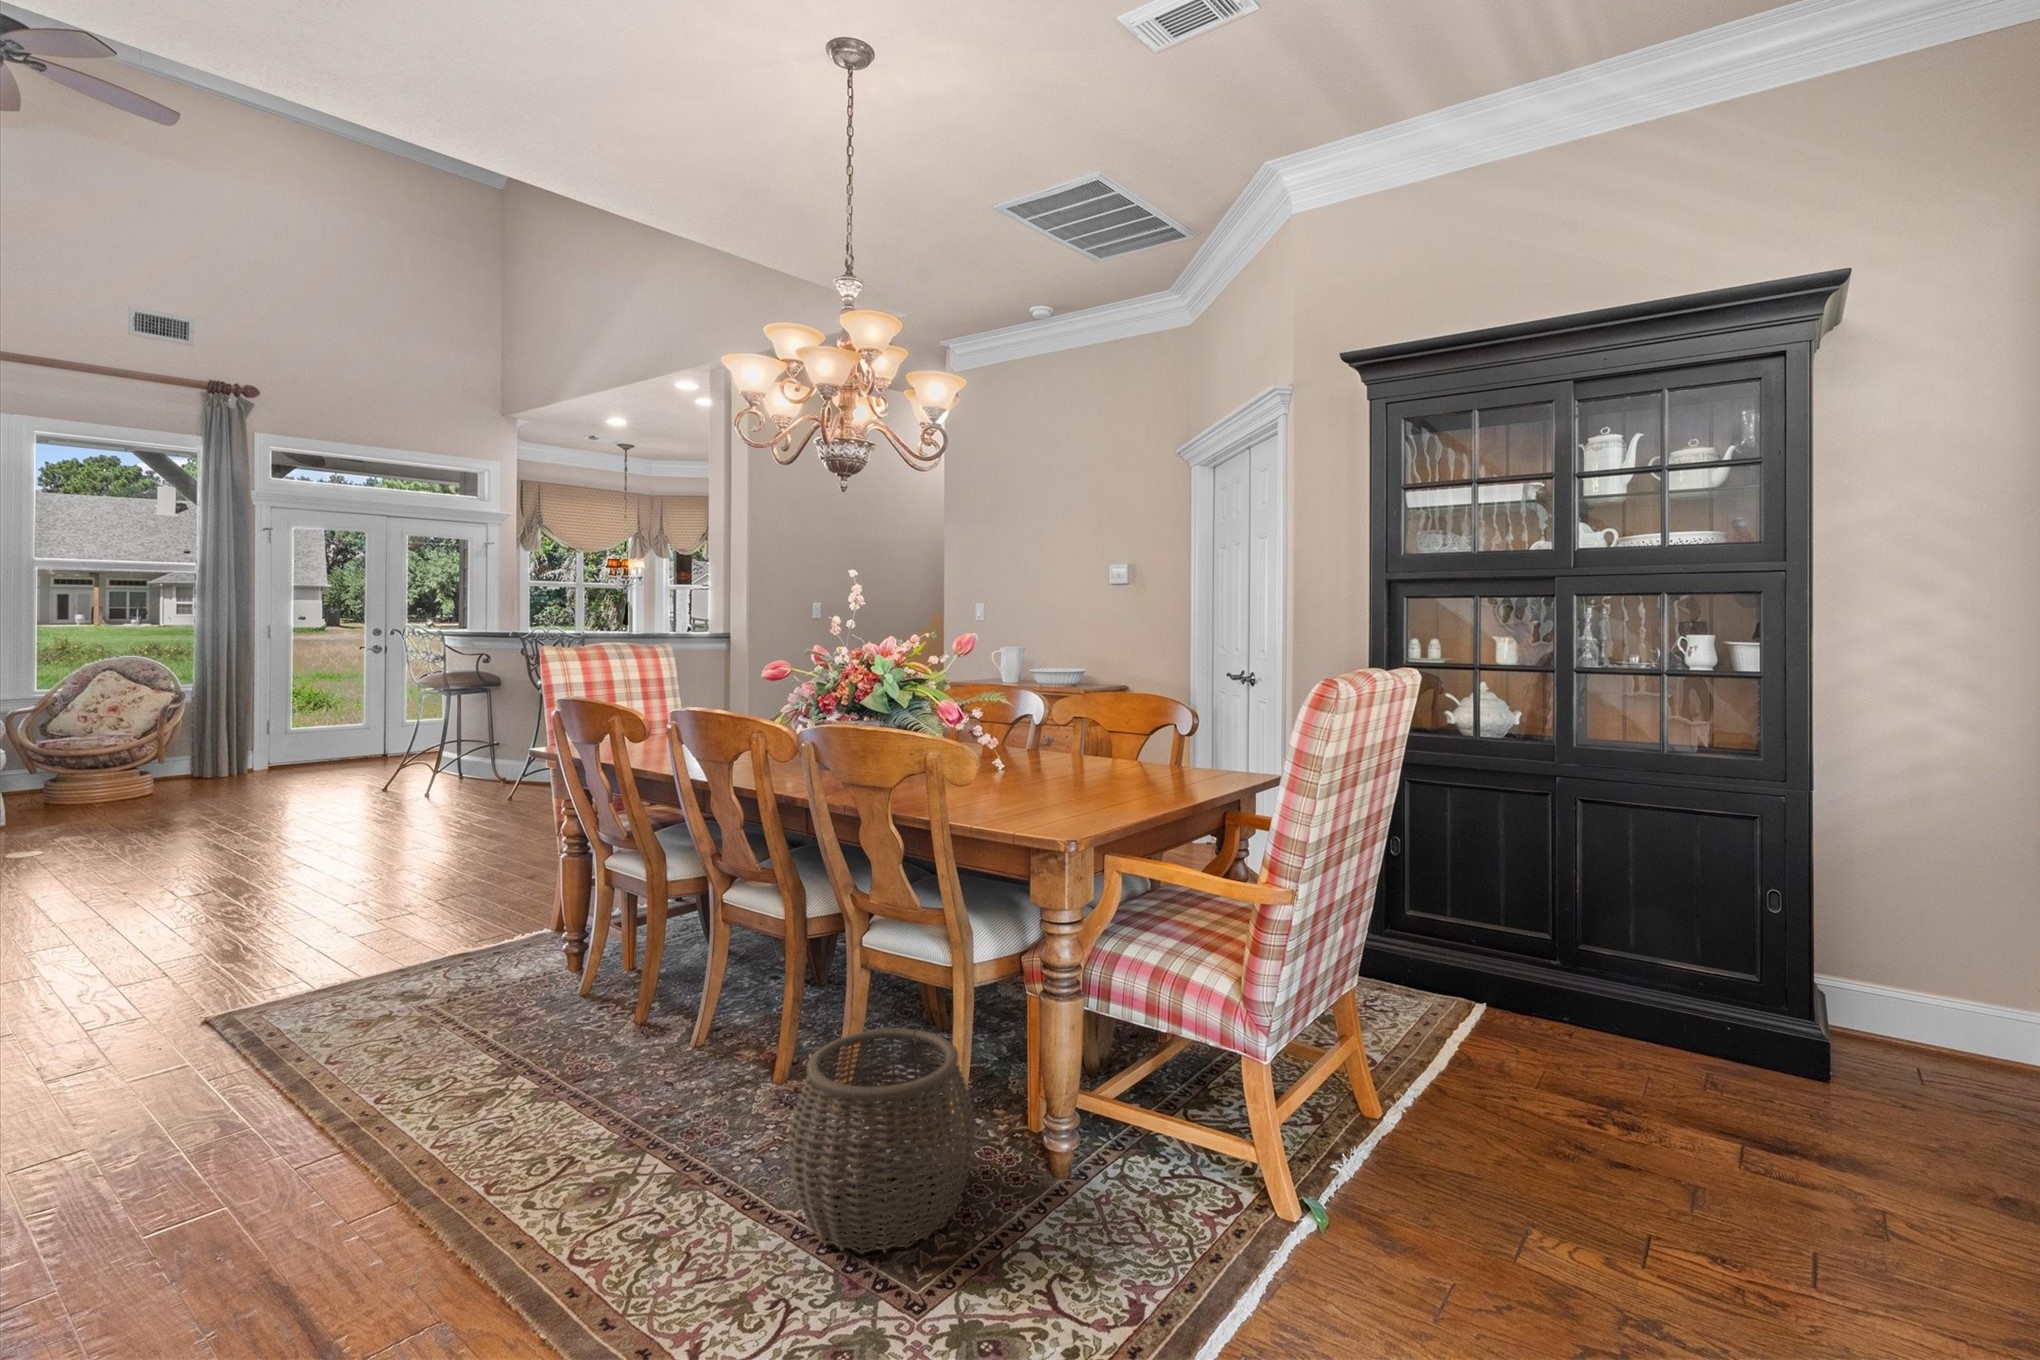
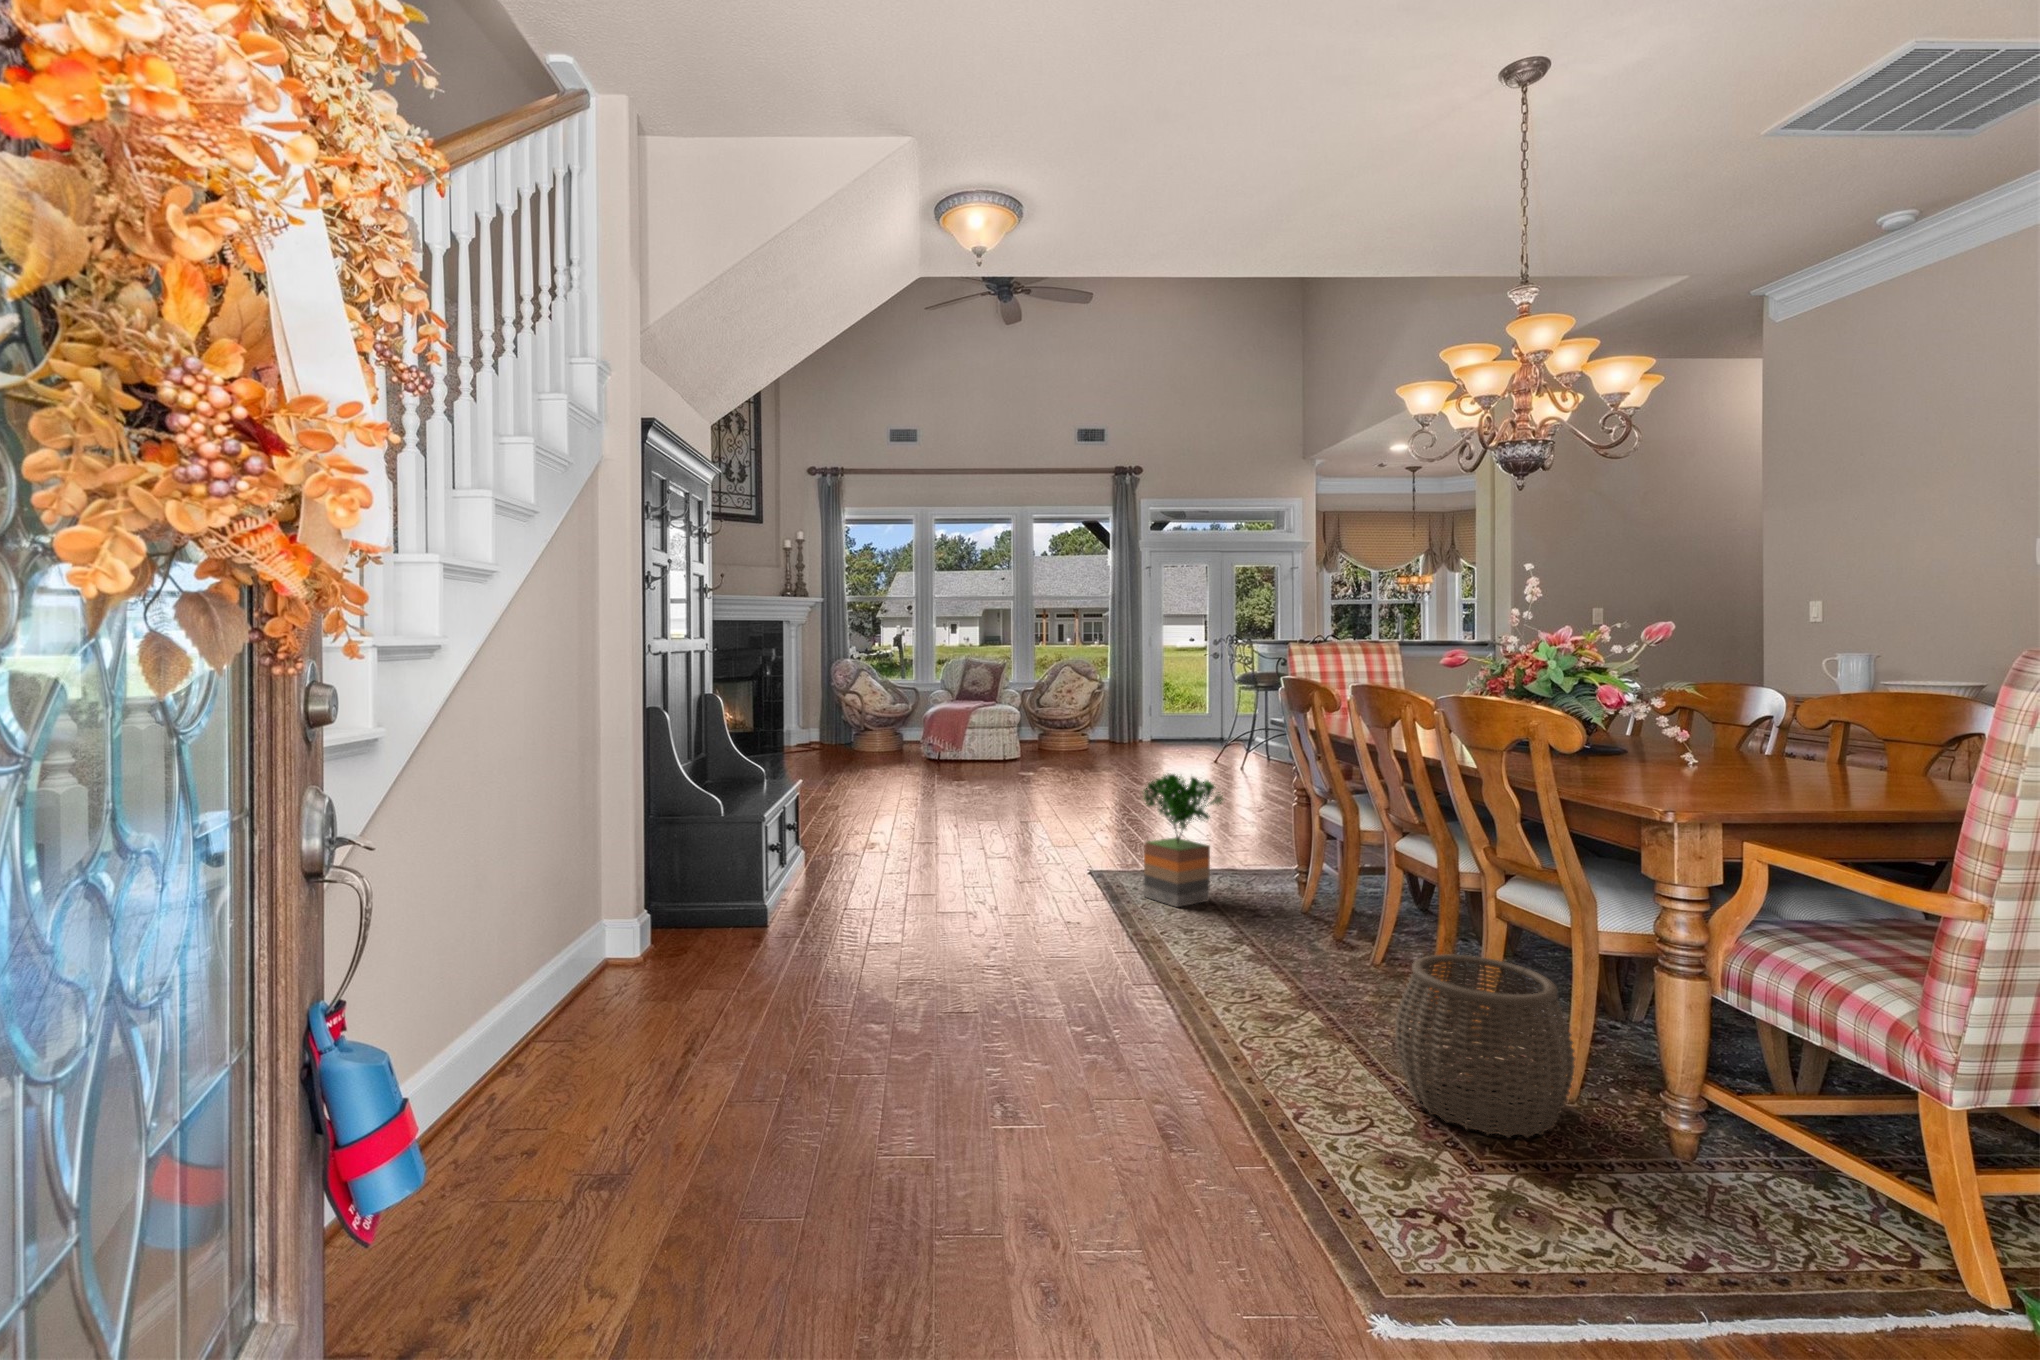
potted tree: none [323,847,470,1046] -> present [1143,774,1223,907]

